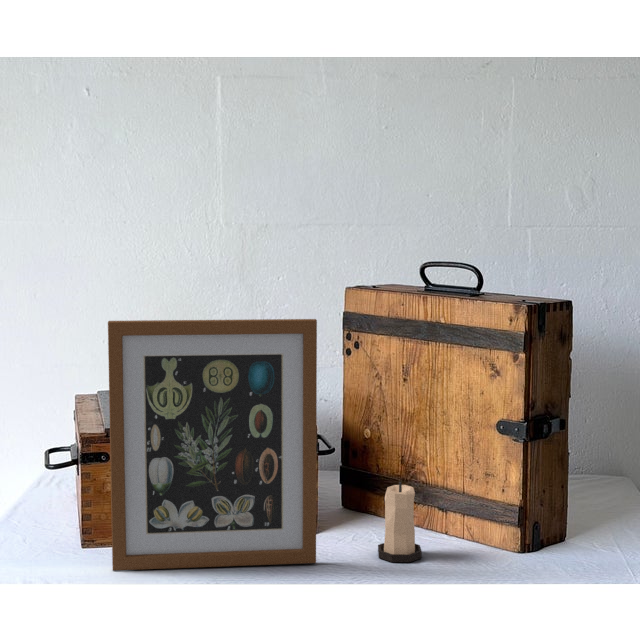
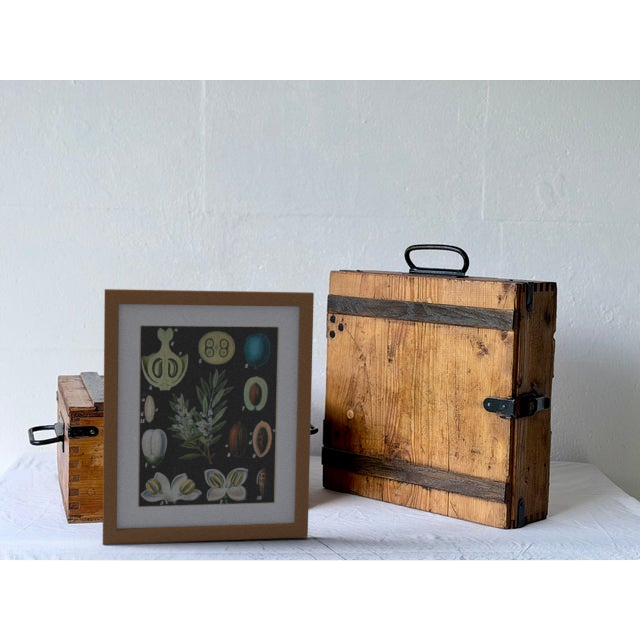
candle: present [378,482,422,562] -> none [366,457,411,537]

